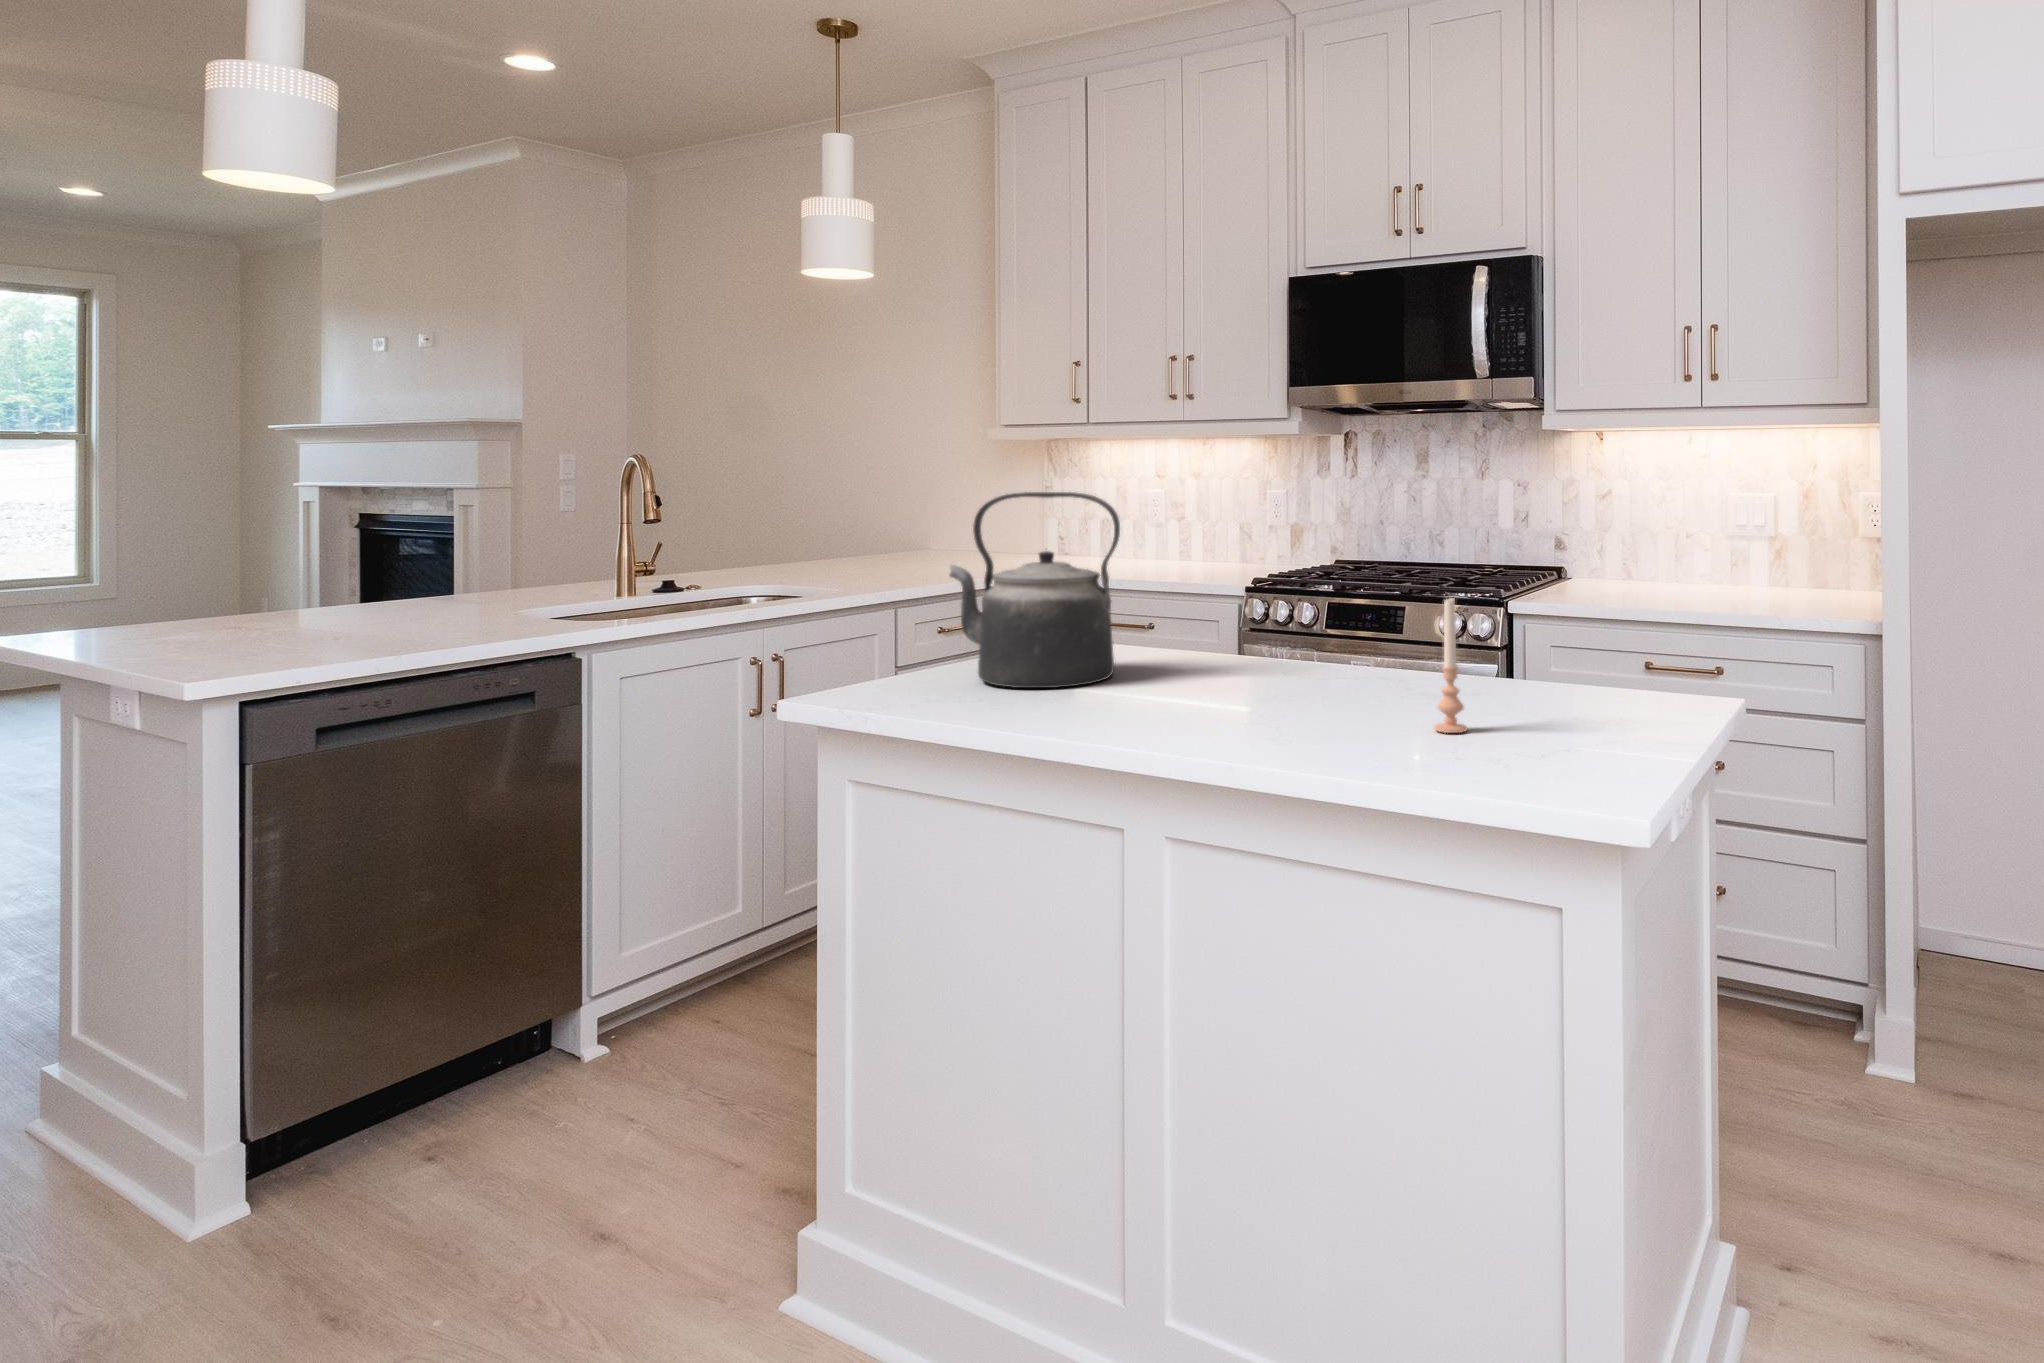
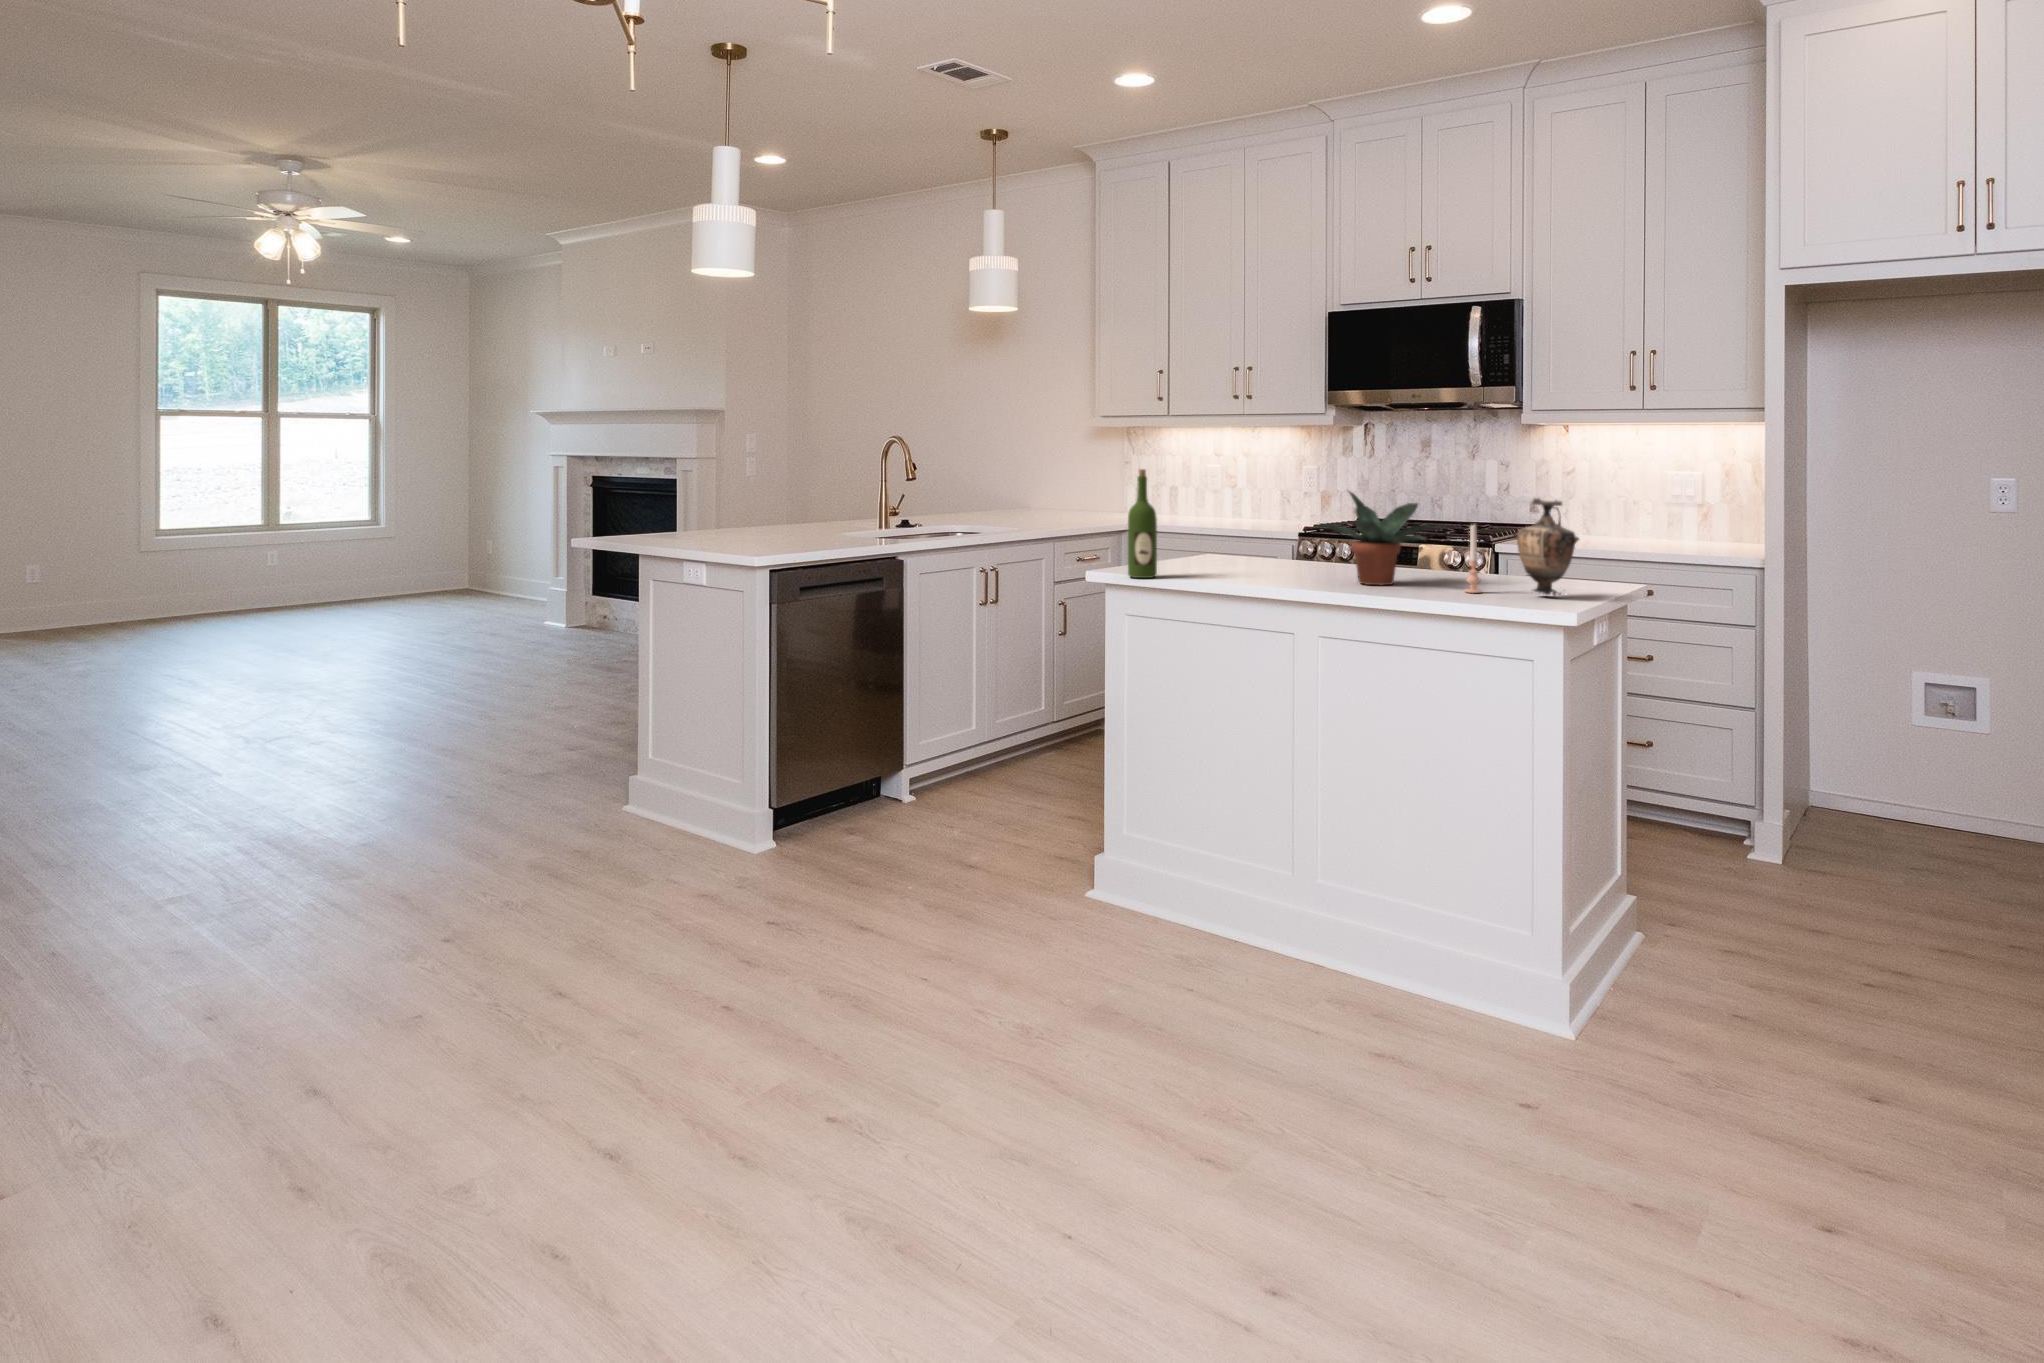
kettle: present [949,492,1120,688] -> none [1170,467,1270,575]
wine bottle: none [845,498,901,703] -> present [1128,469,1157,578]
potted plant: none [1172,532,1393,713] -> present [1318,492,1434,585]
vase: none [1521,532,1647,740] -> present [1513,498,1579,595]

